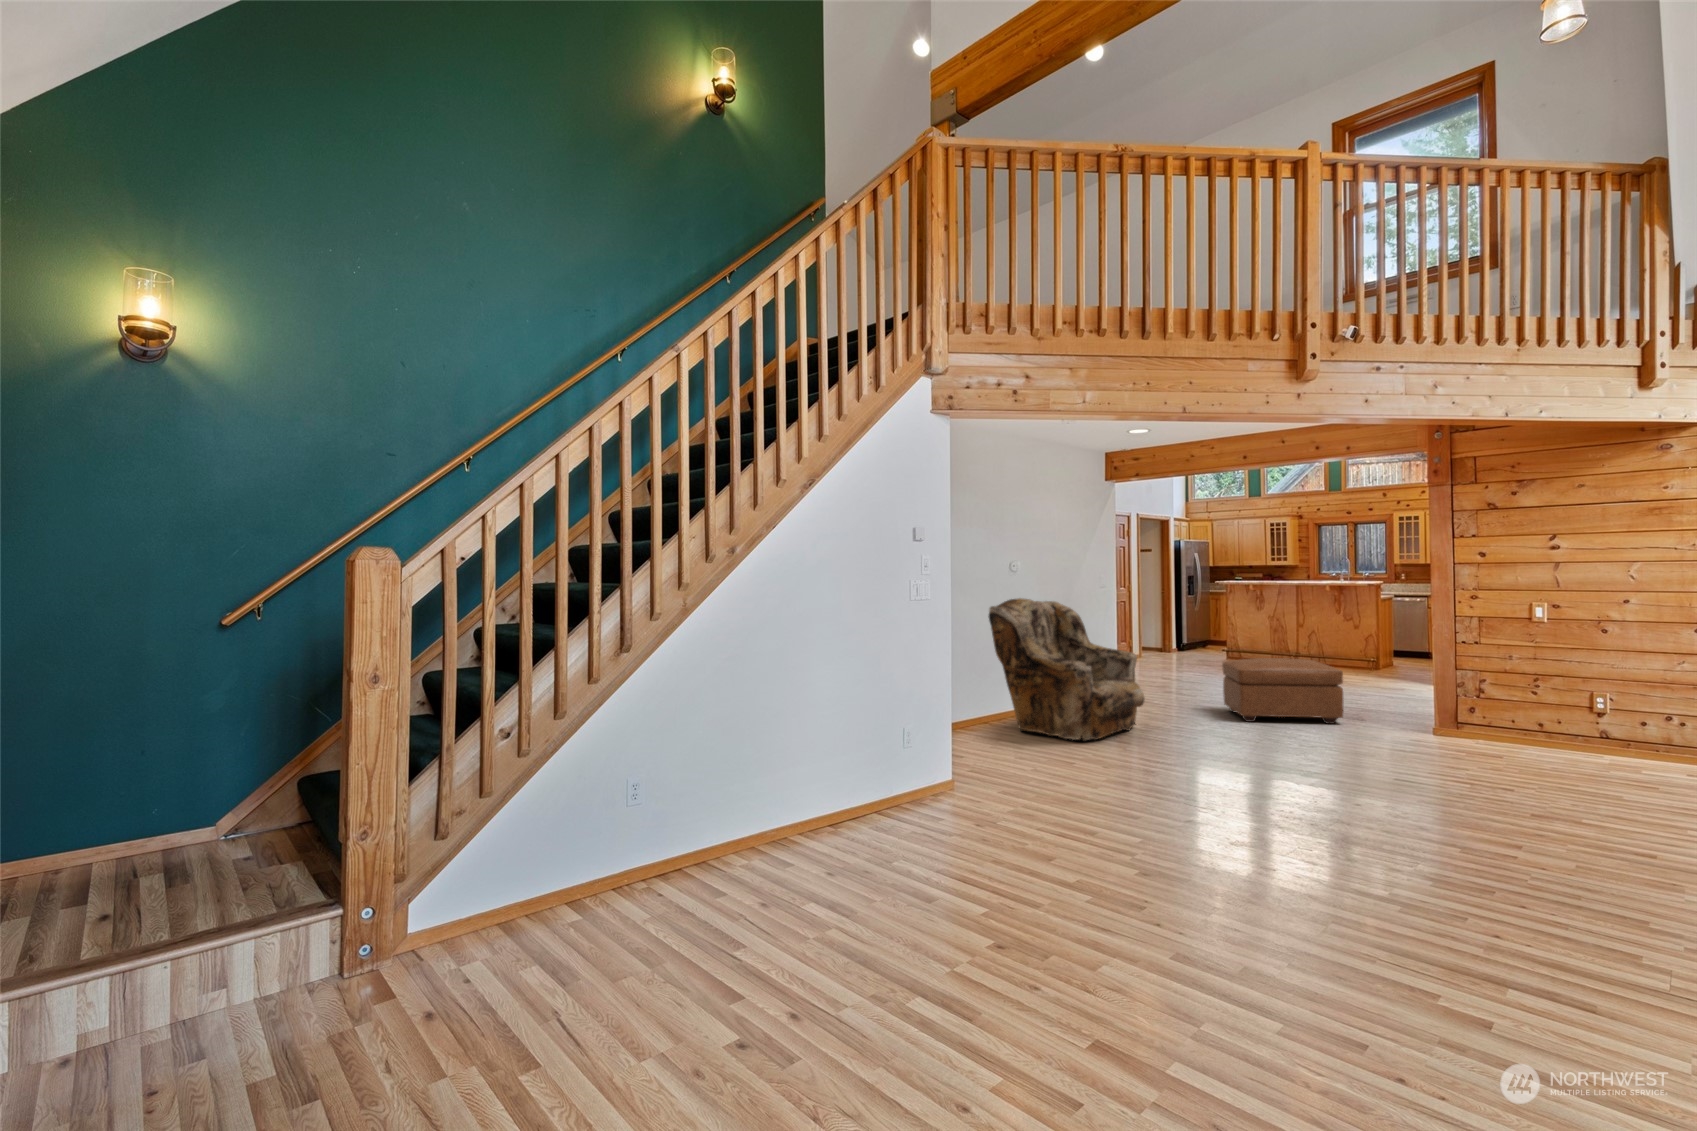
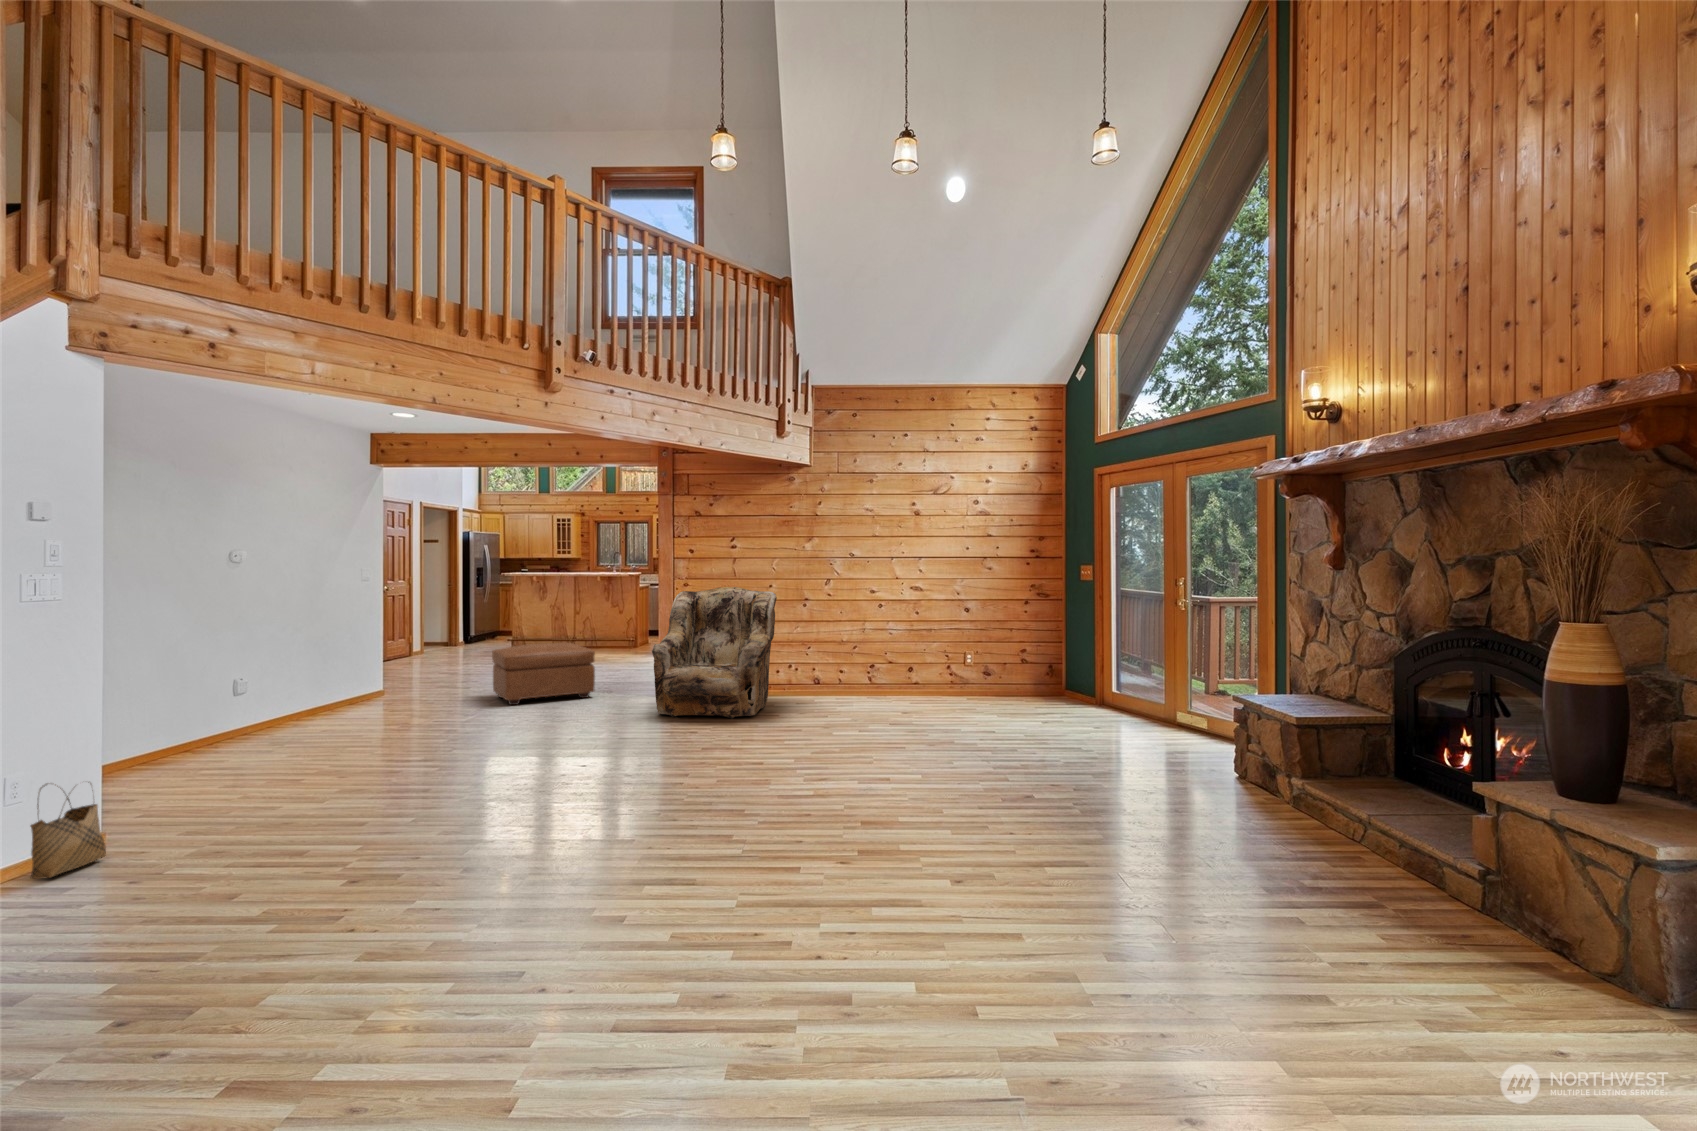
armchair: present [988,598,1145,740] -> present [652,587,777,719]
woven basket: none [917,738,957,810] -> present [30,783,106,879]

